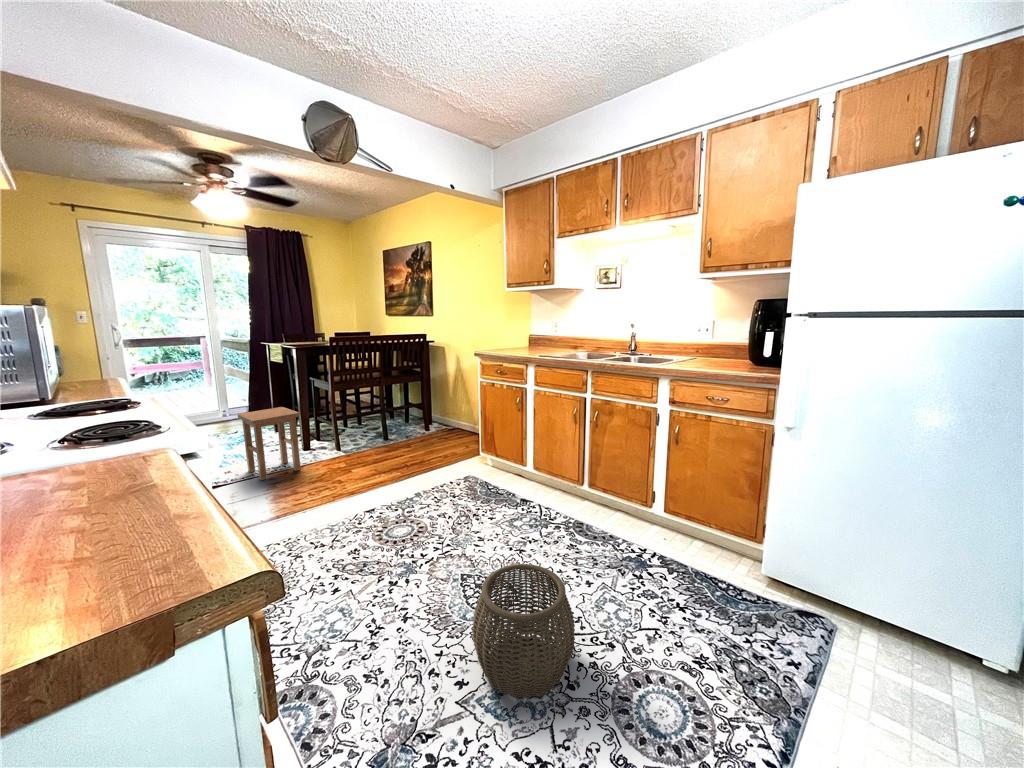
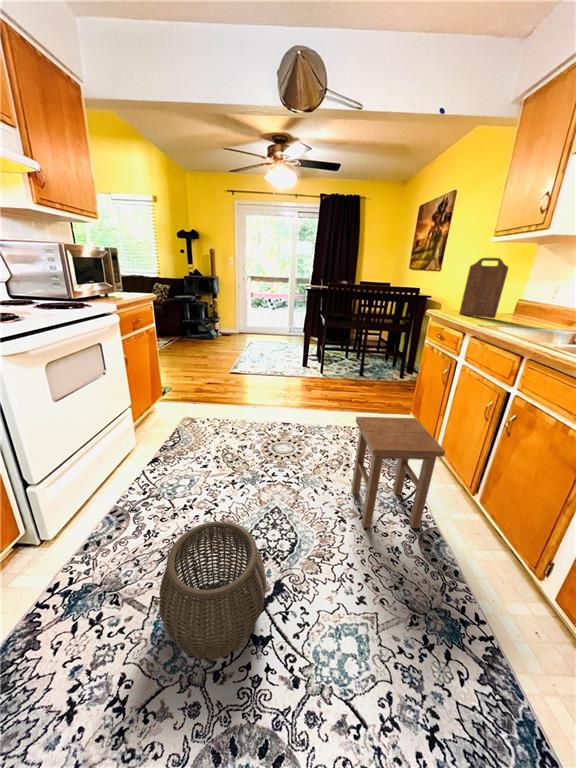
cutting board: none [506,303,533,350] -> present [459,258,508,318]
stool: present [237,407,301,480] -> present [351,417,445,528]

